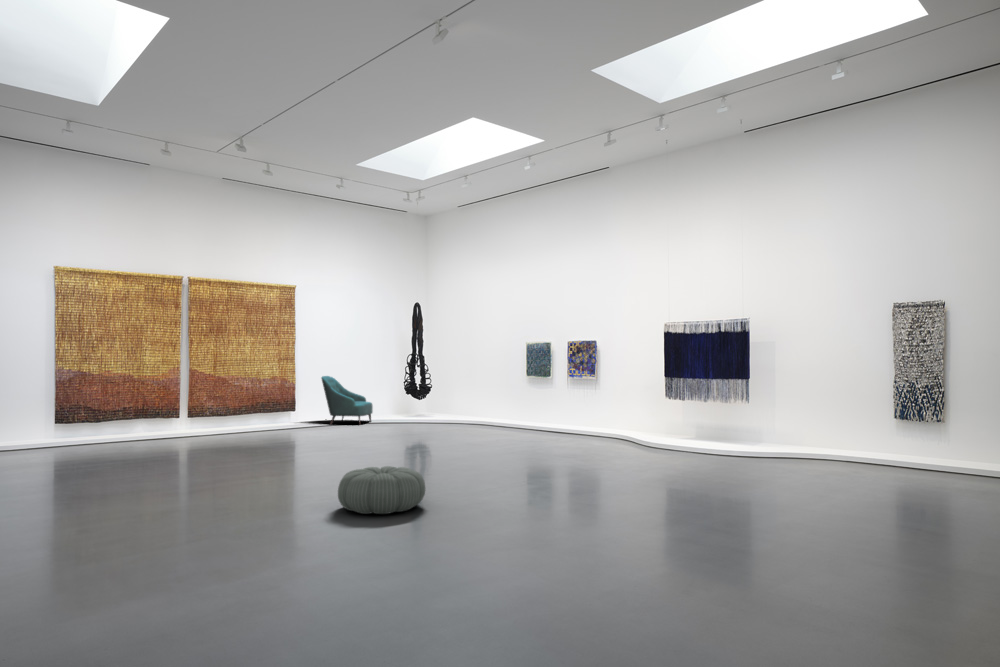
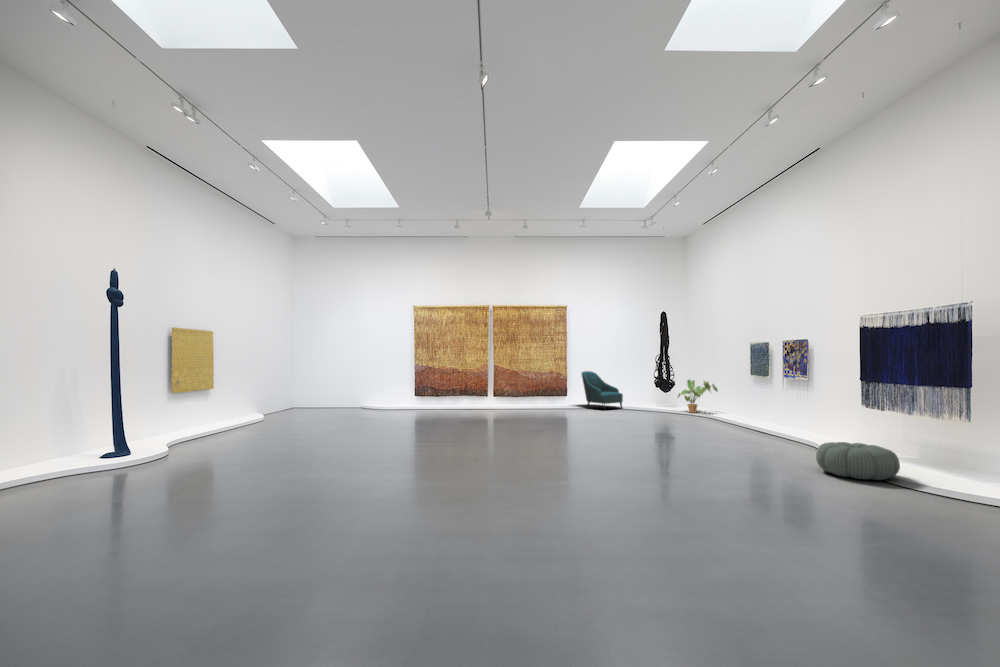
house plant: none [437,383,479,420] -> present [678,380,718,413]
pouf: present [338,466,425,514] -> present [816,442,900,480]

